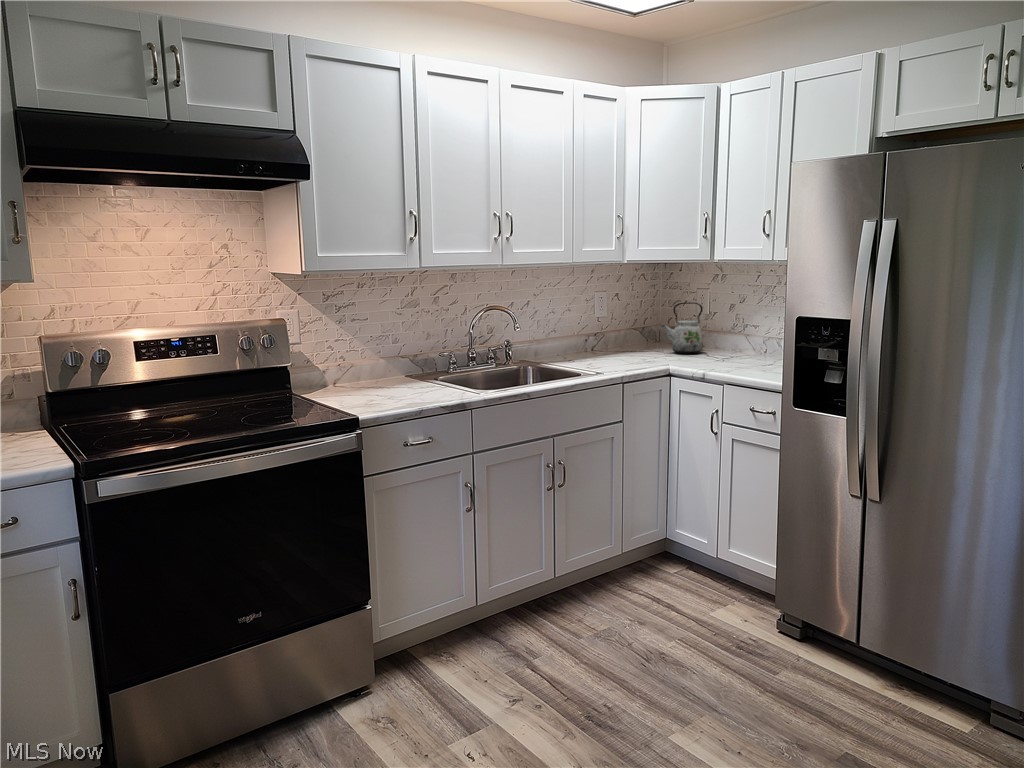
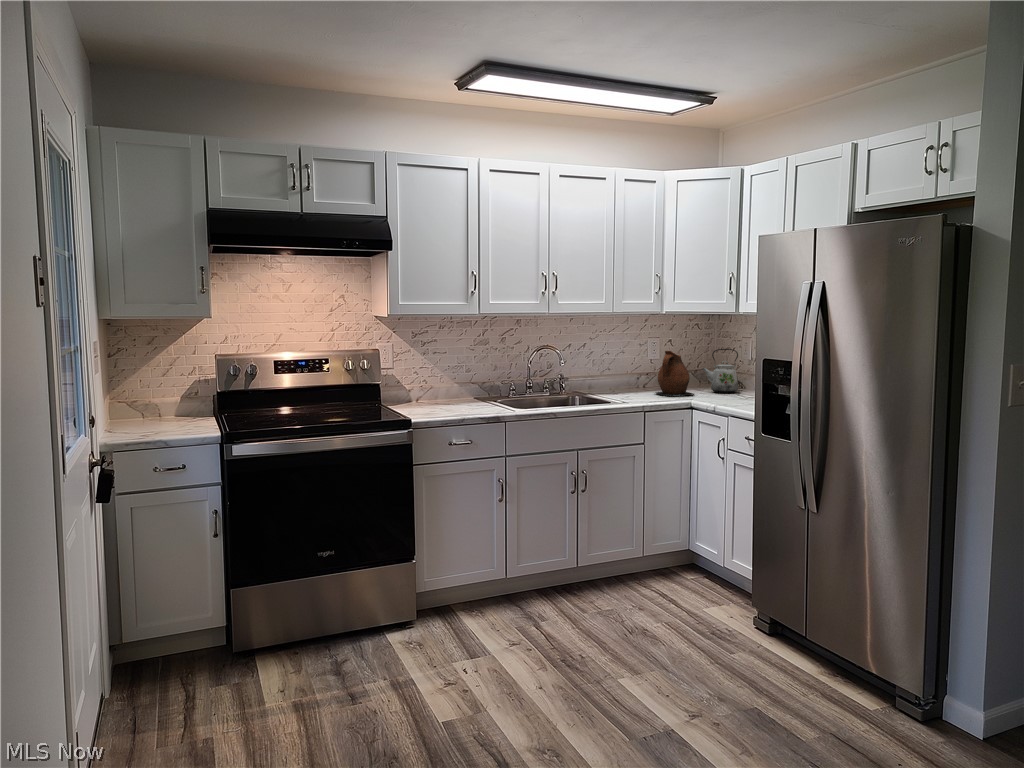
ceramic pitcher: none [612,307,662,360] -> present [655,351,694,395]

